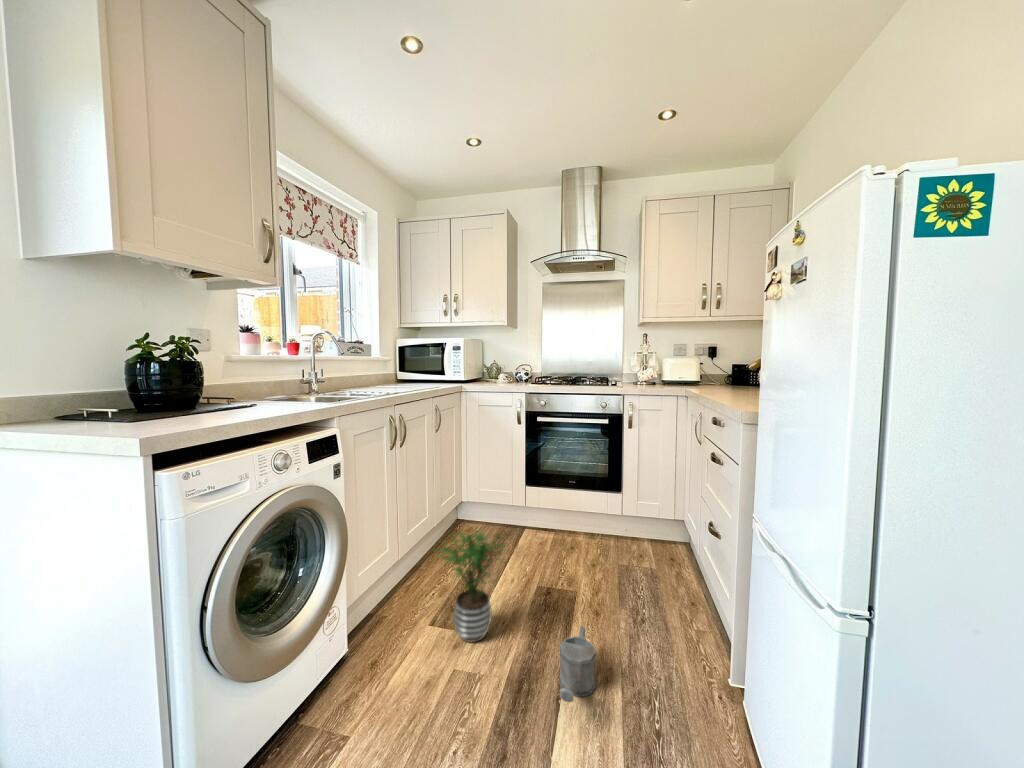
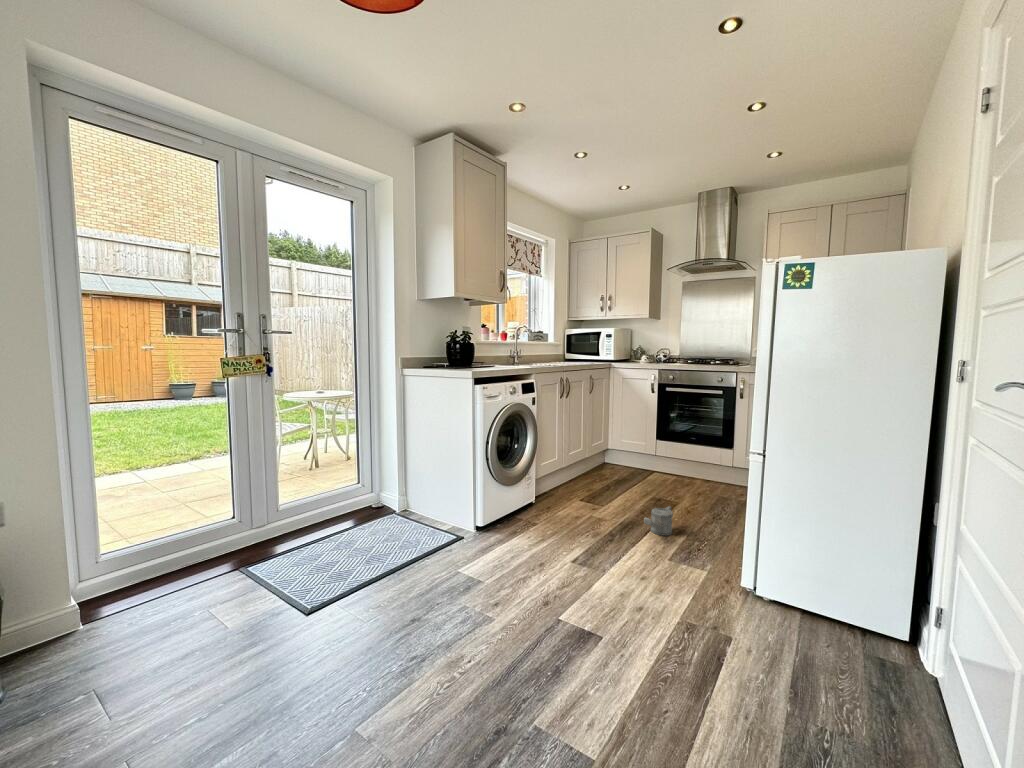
potted plant: present [434,532,504,643] -> none [582,446,628,511]

